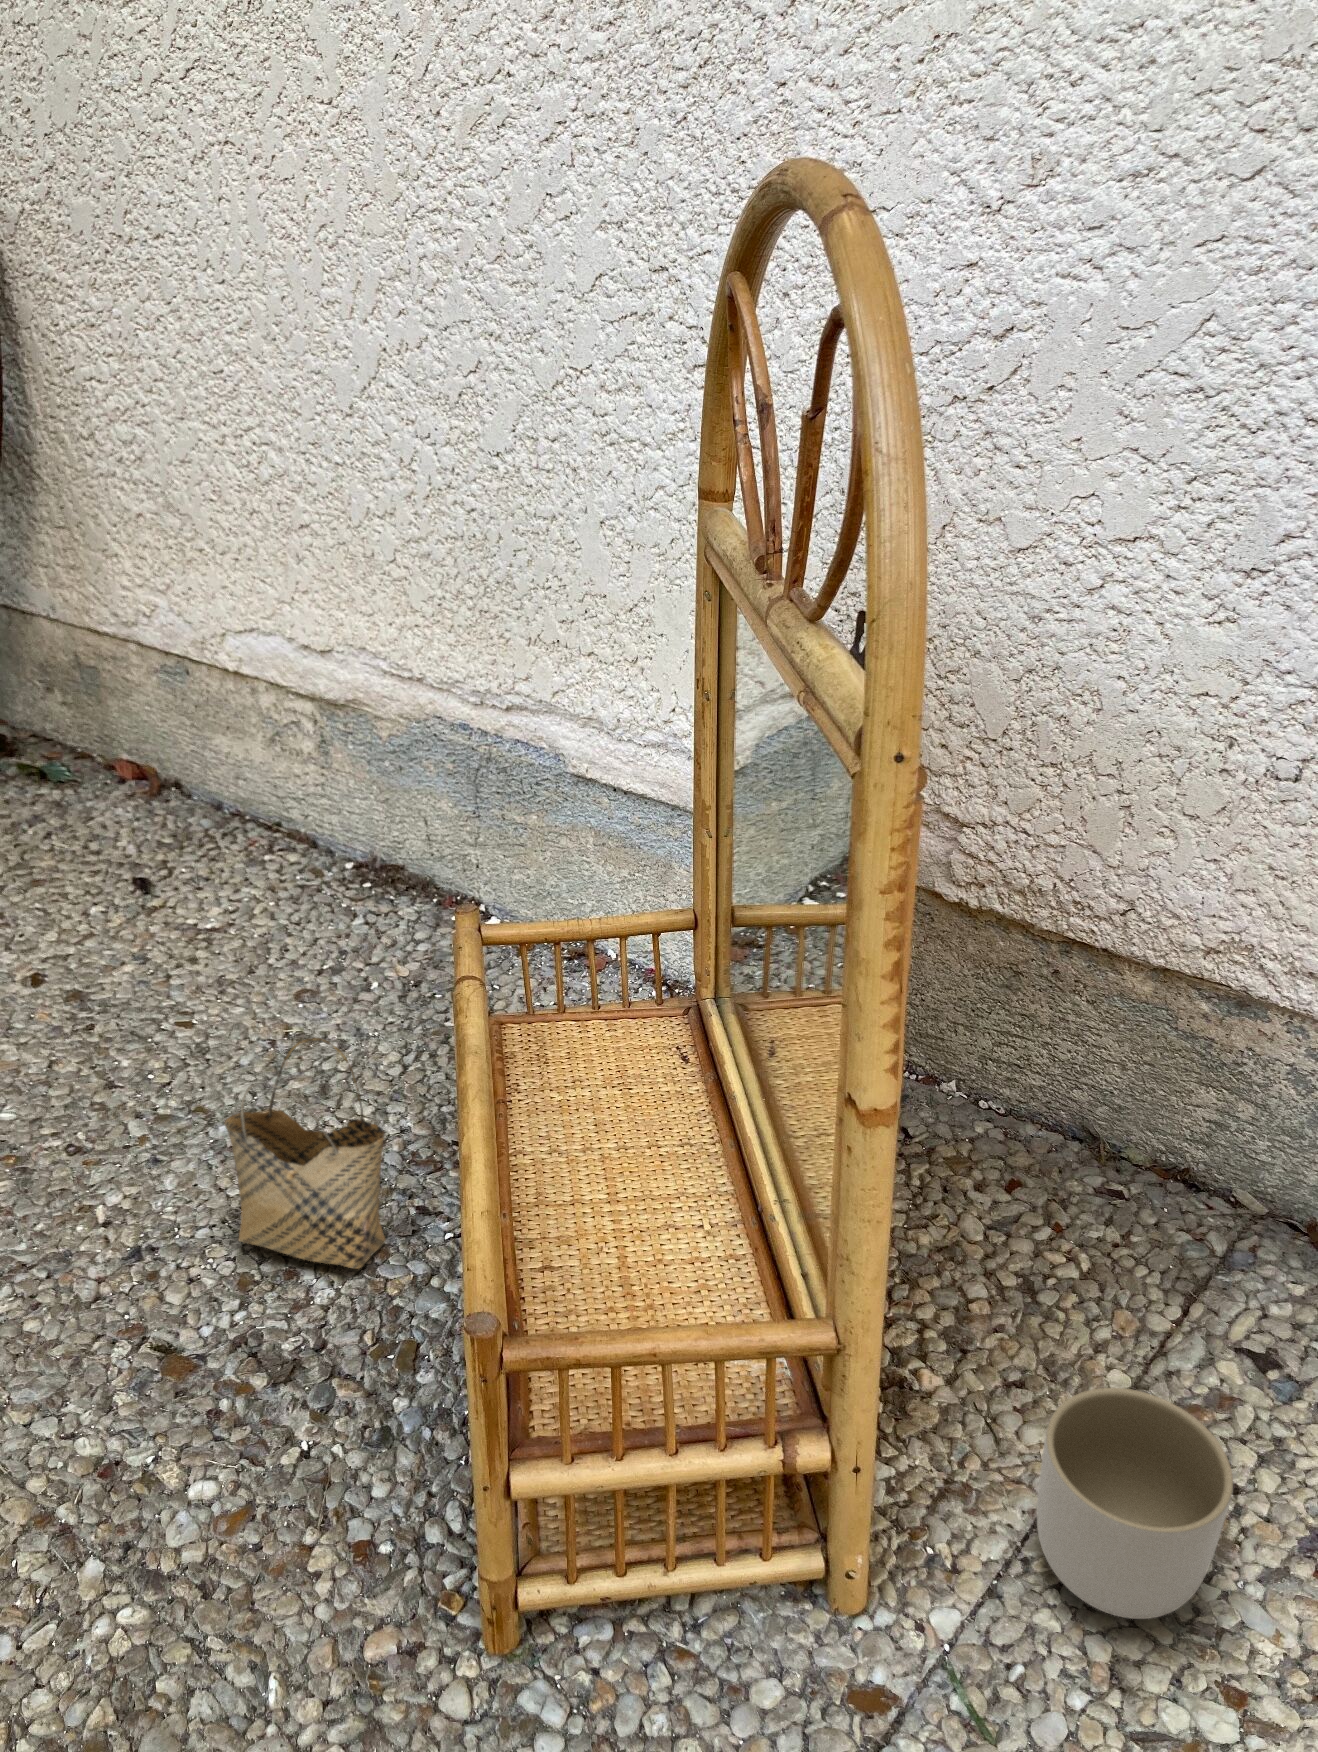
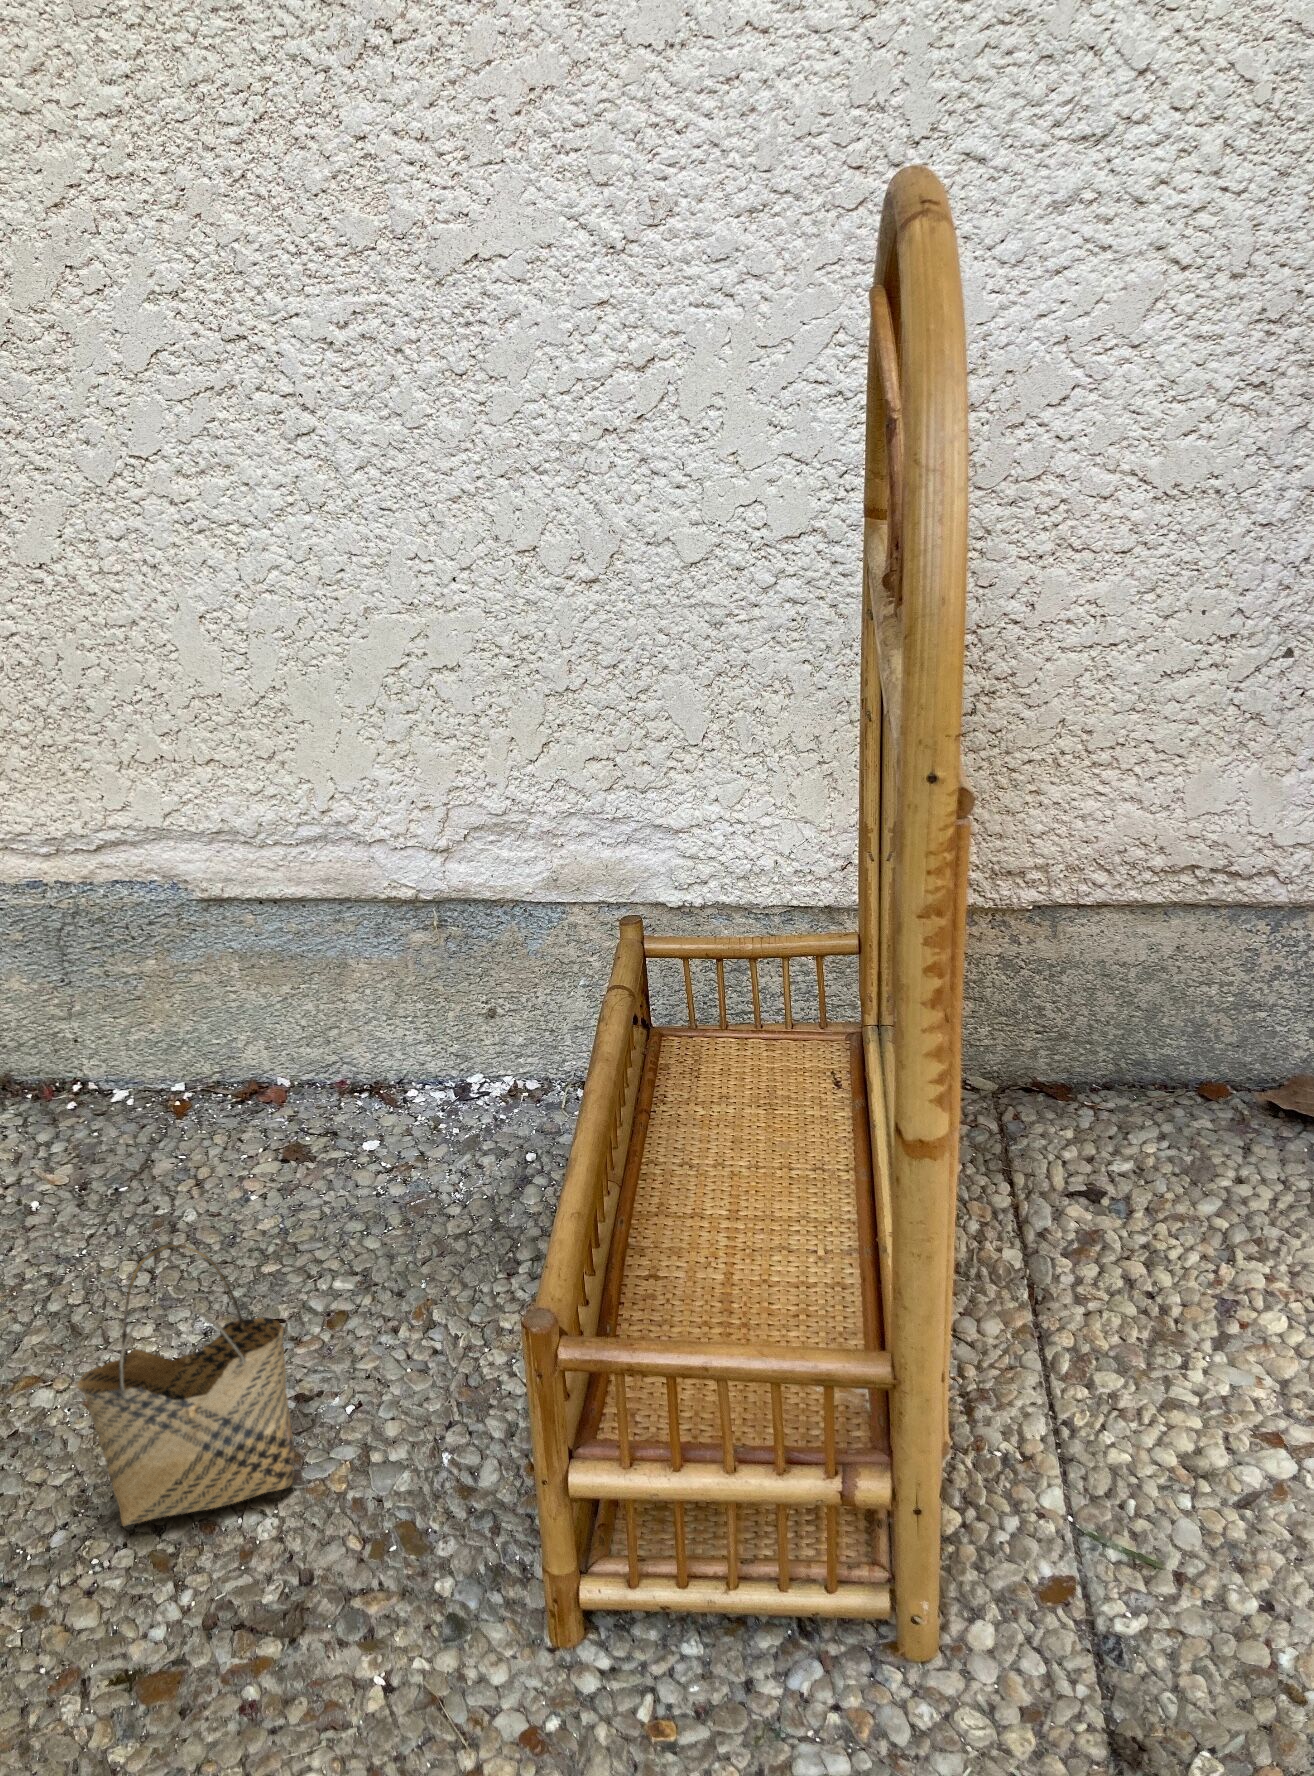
planter: present [1037,1388,1233,1619] -> none [1057,1235,1222,1425]

